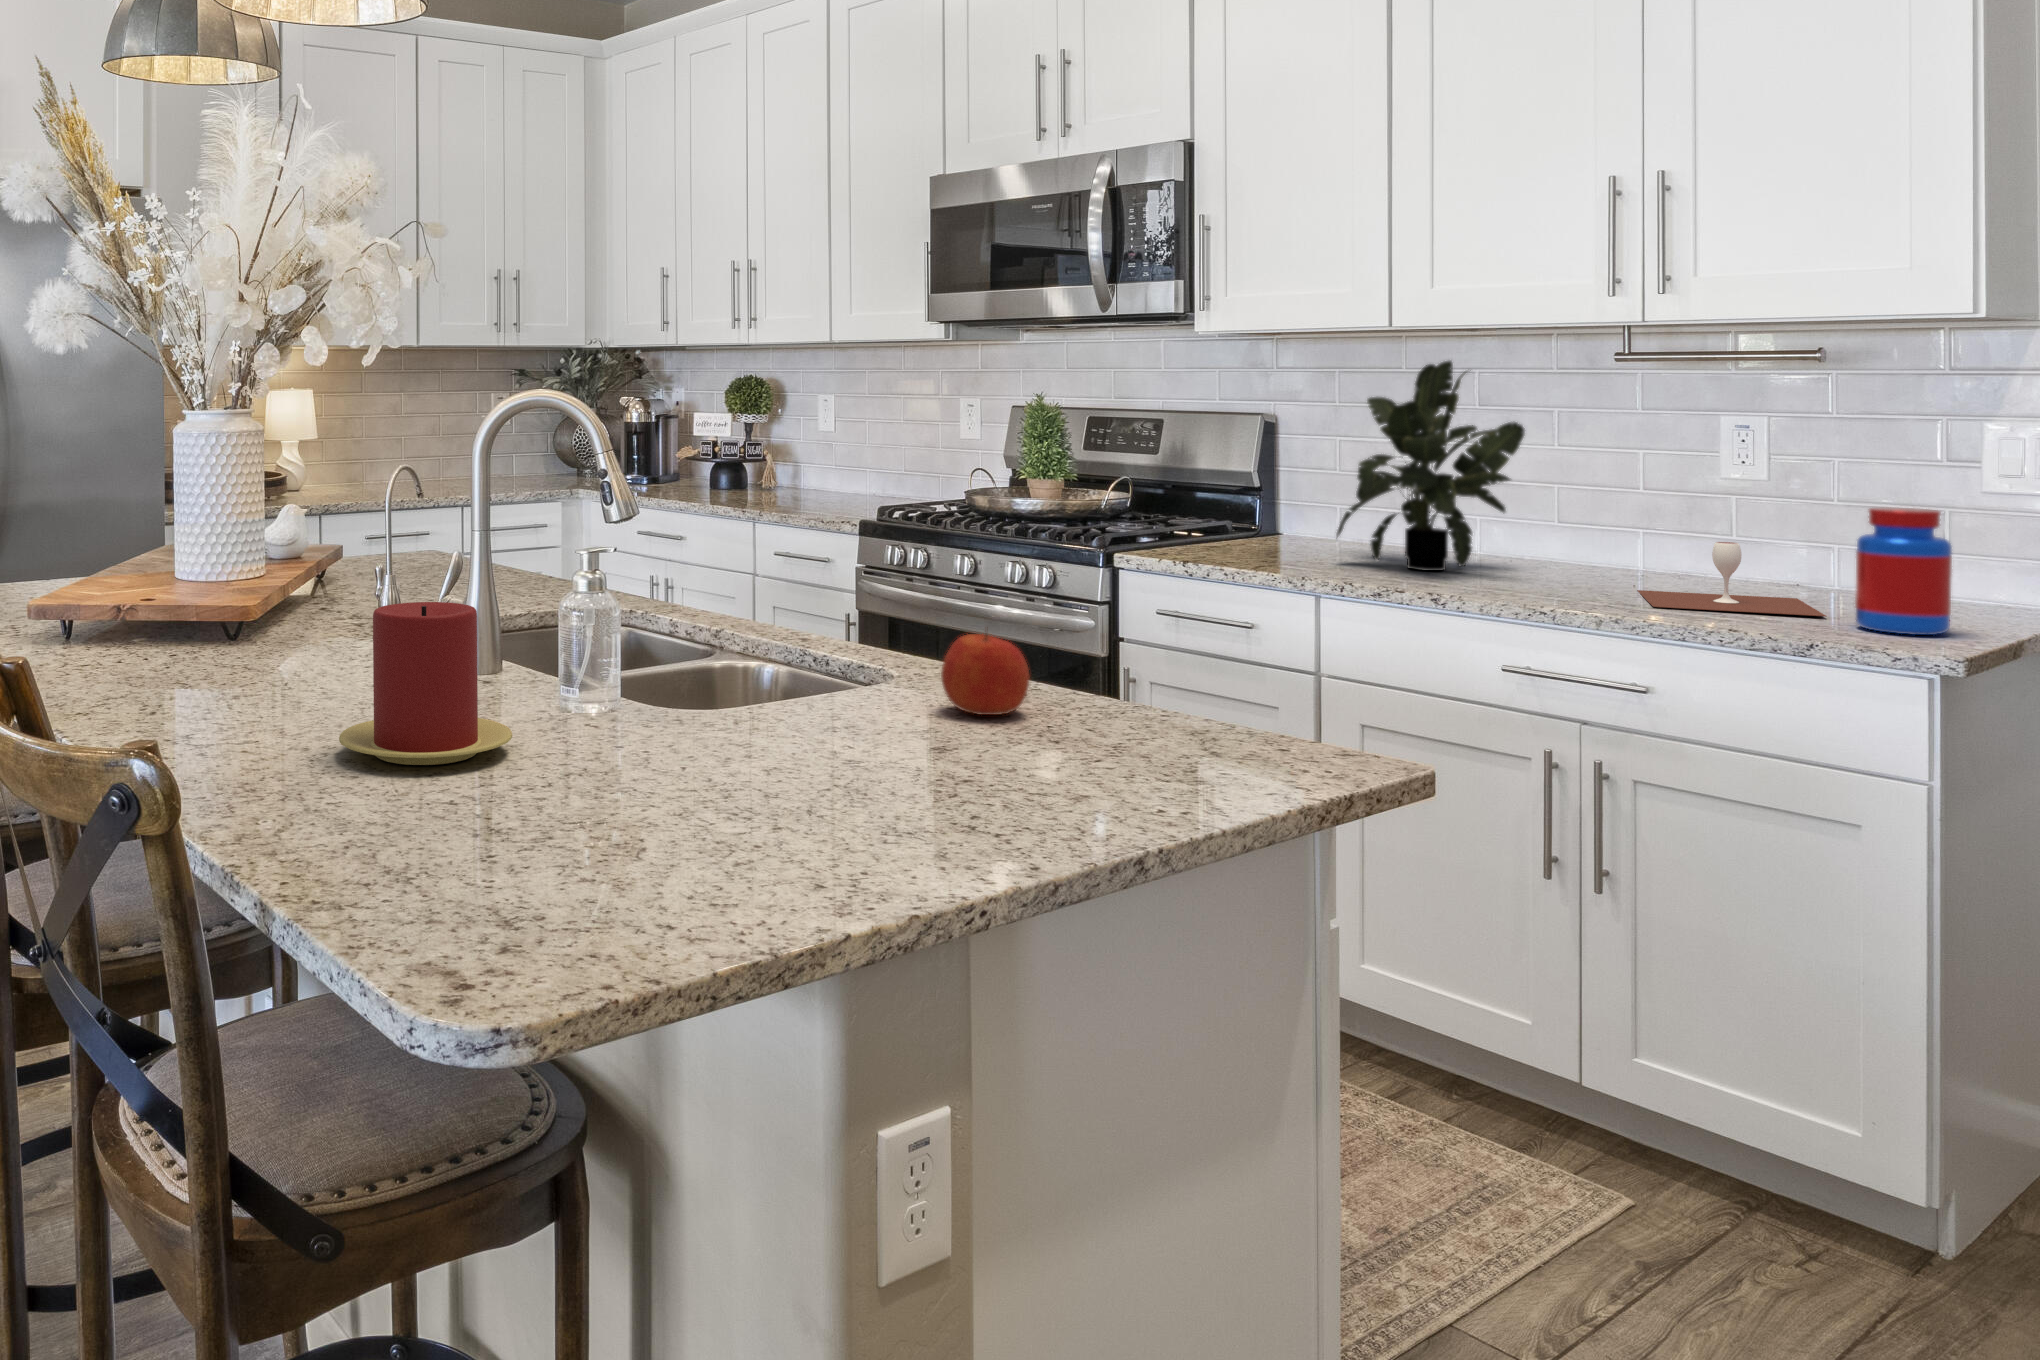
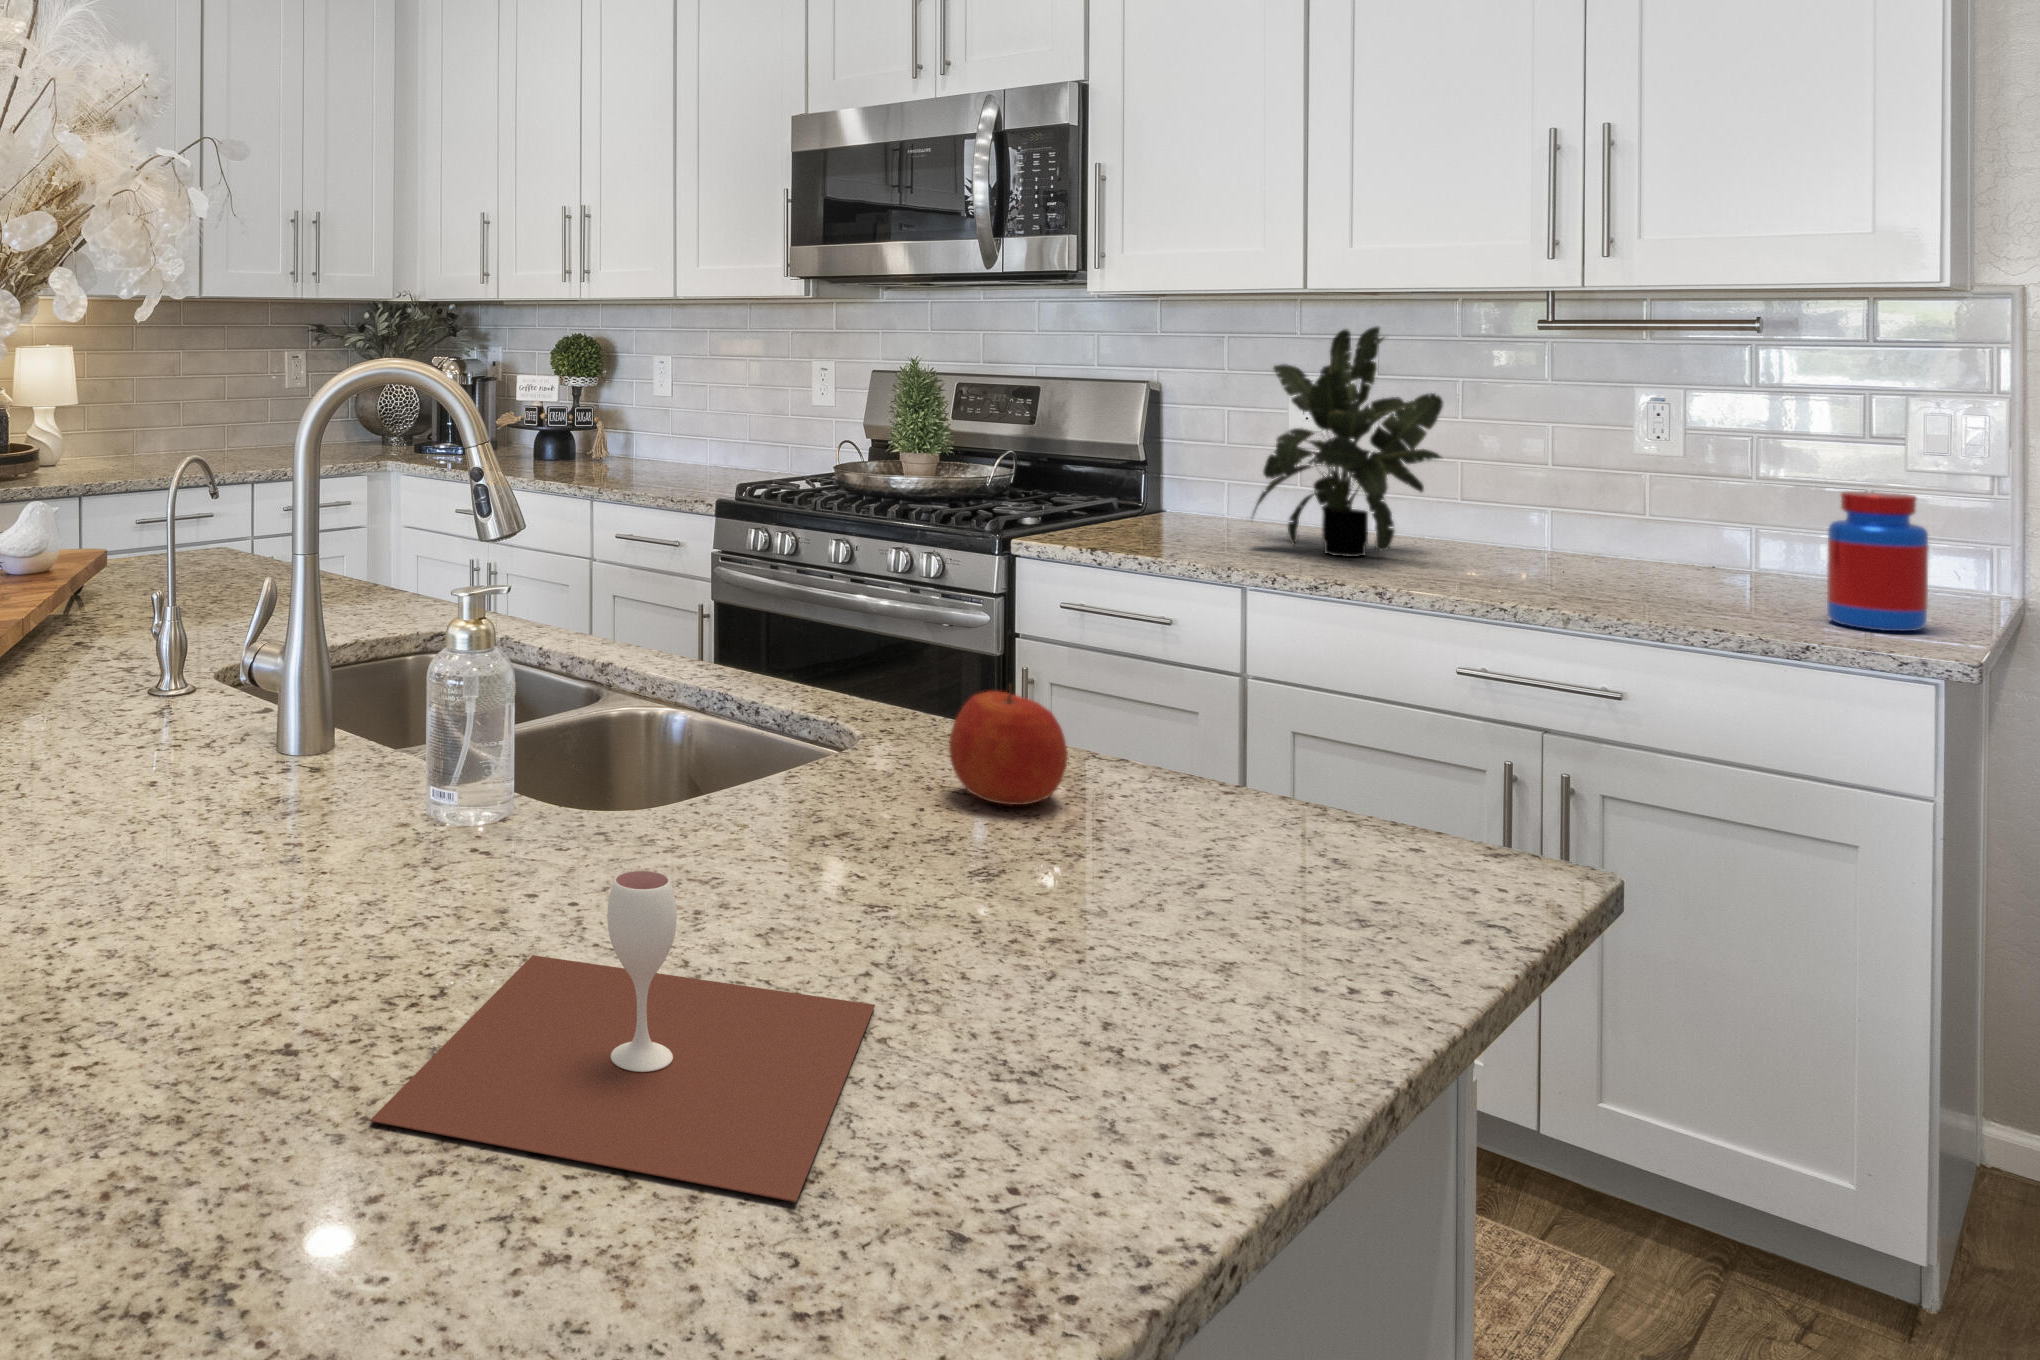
wine glass: present [1637,542,1826,616] -> present [370,871,875,1202]
candle: present [339,602,512,765] -> none [100,688,377,959]

